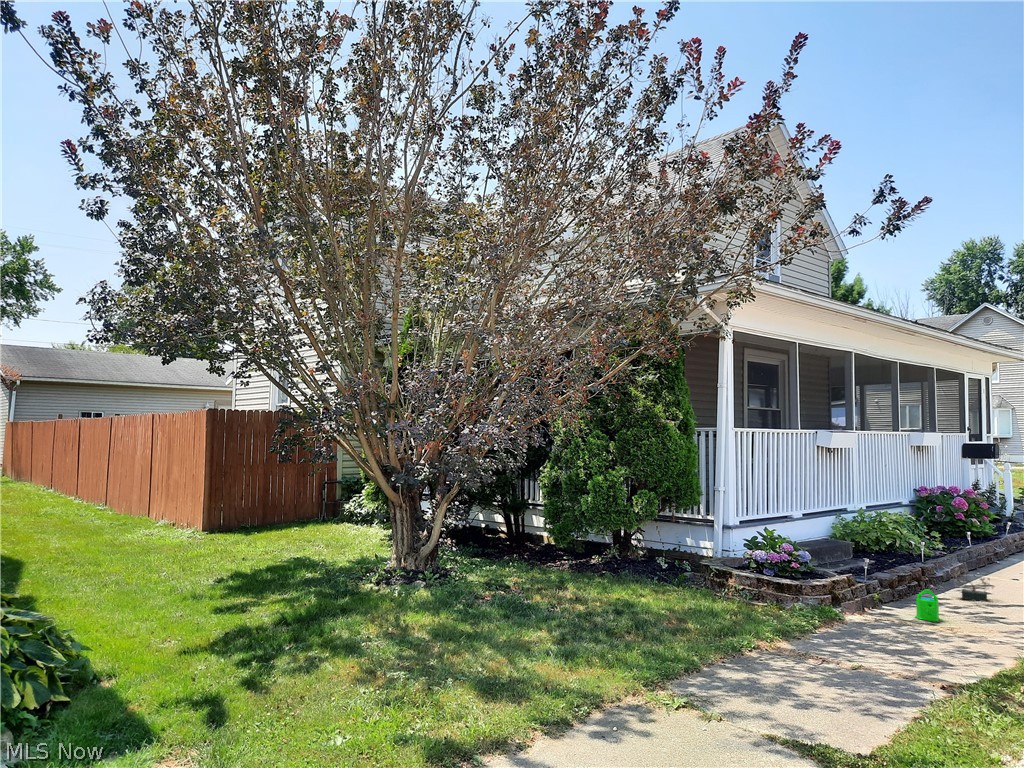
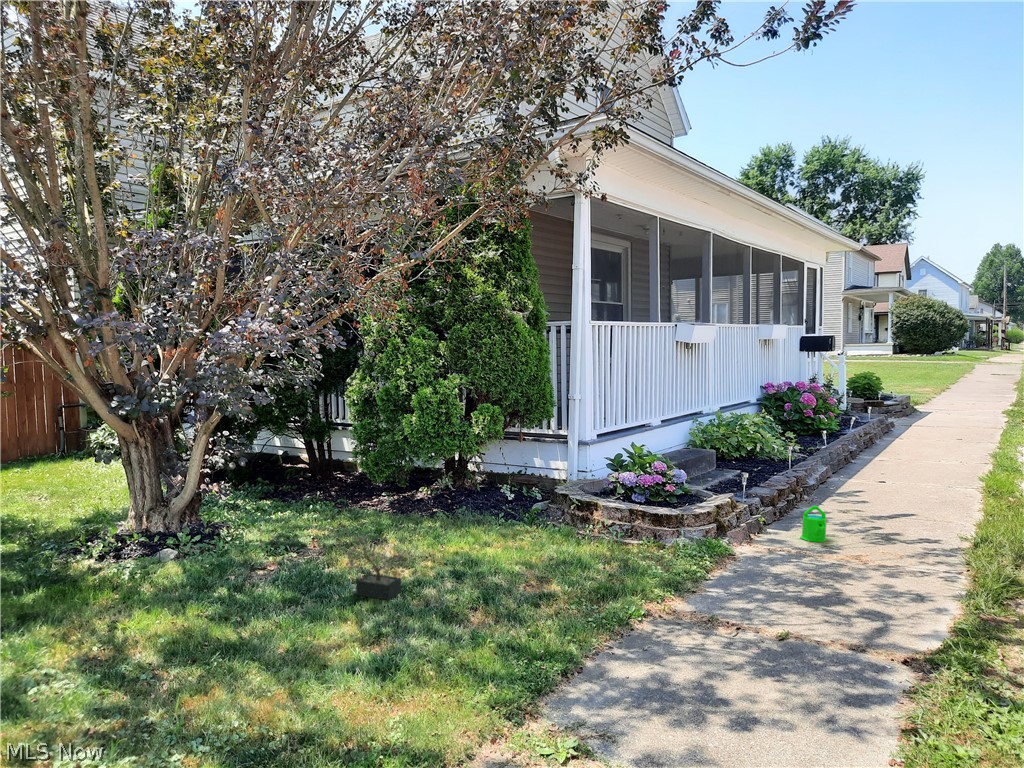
decorative plant: present [951,568,994,602] -> present [344,537,408,600]

